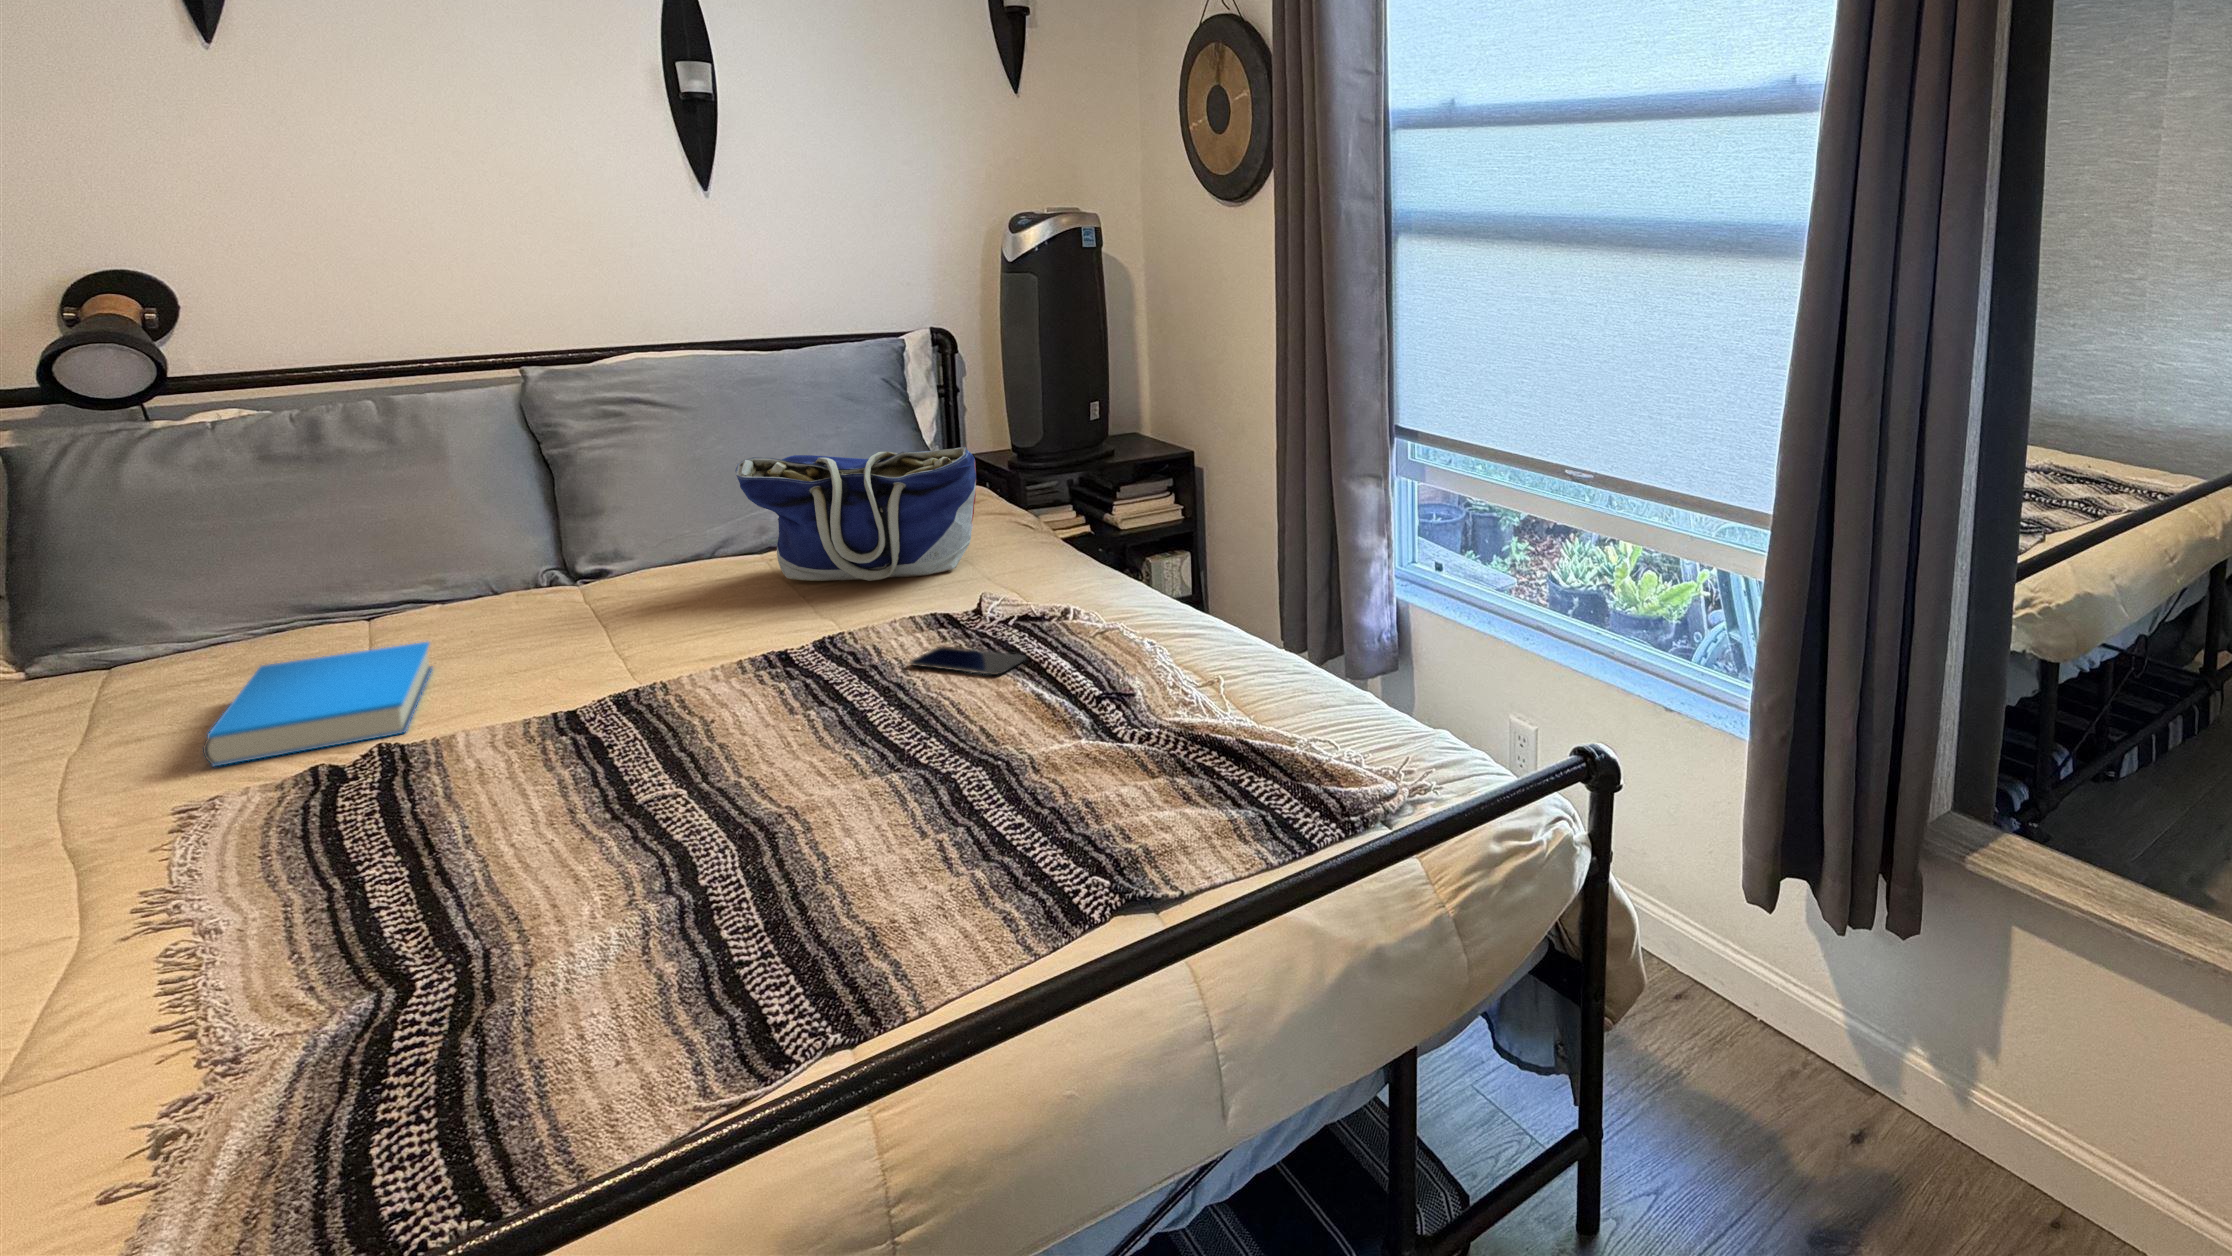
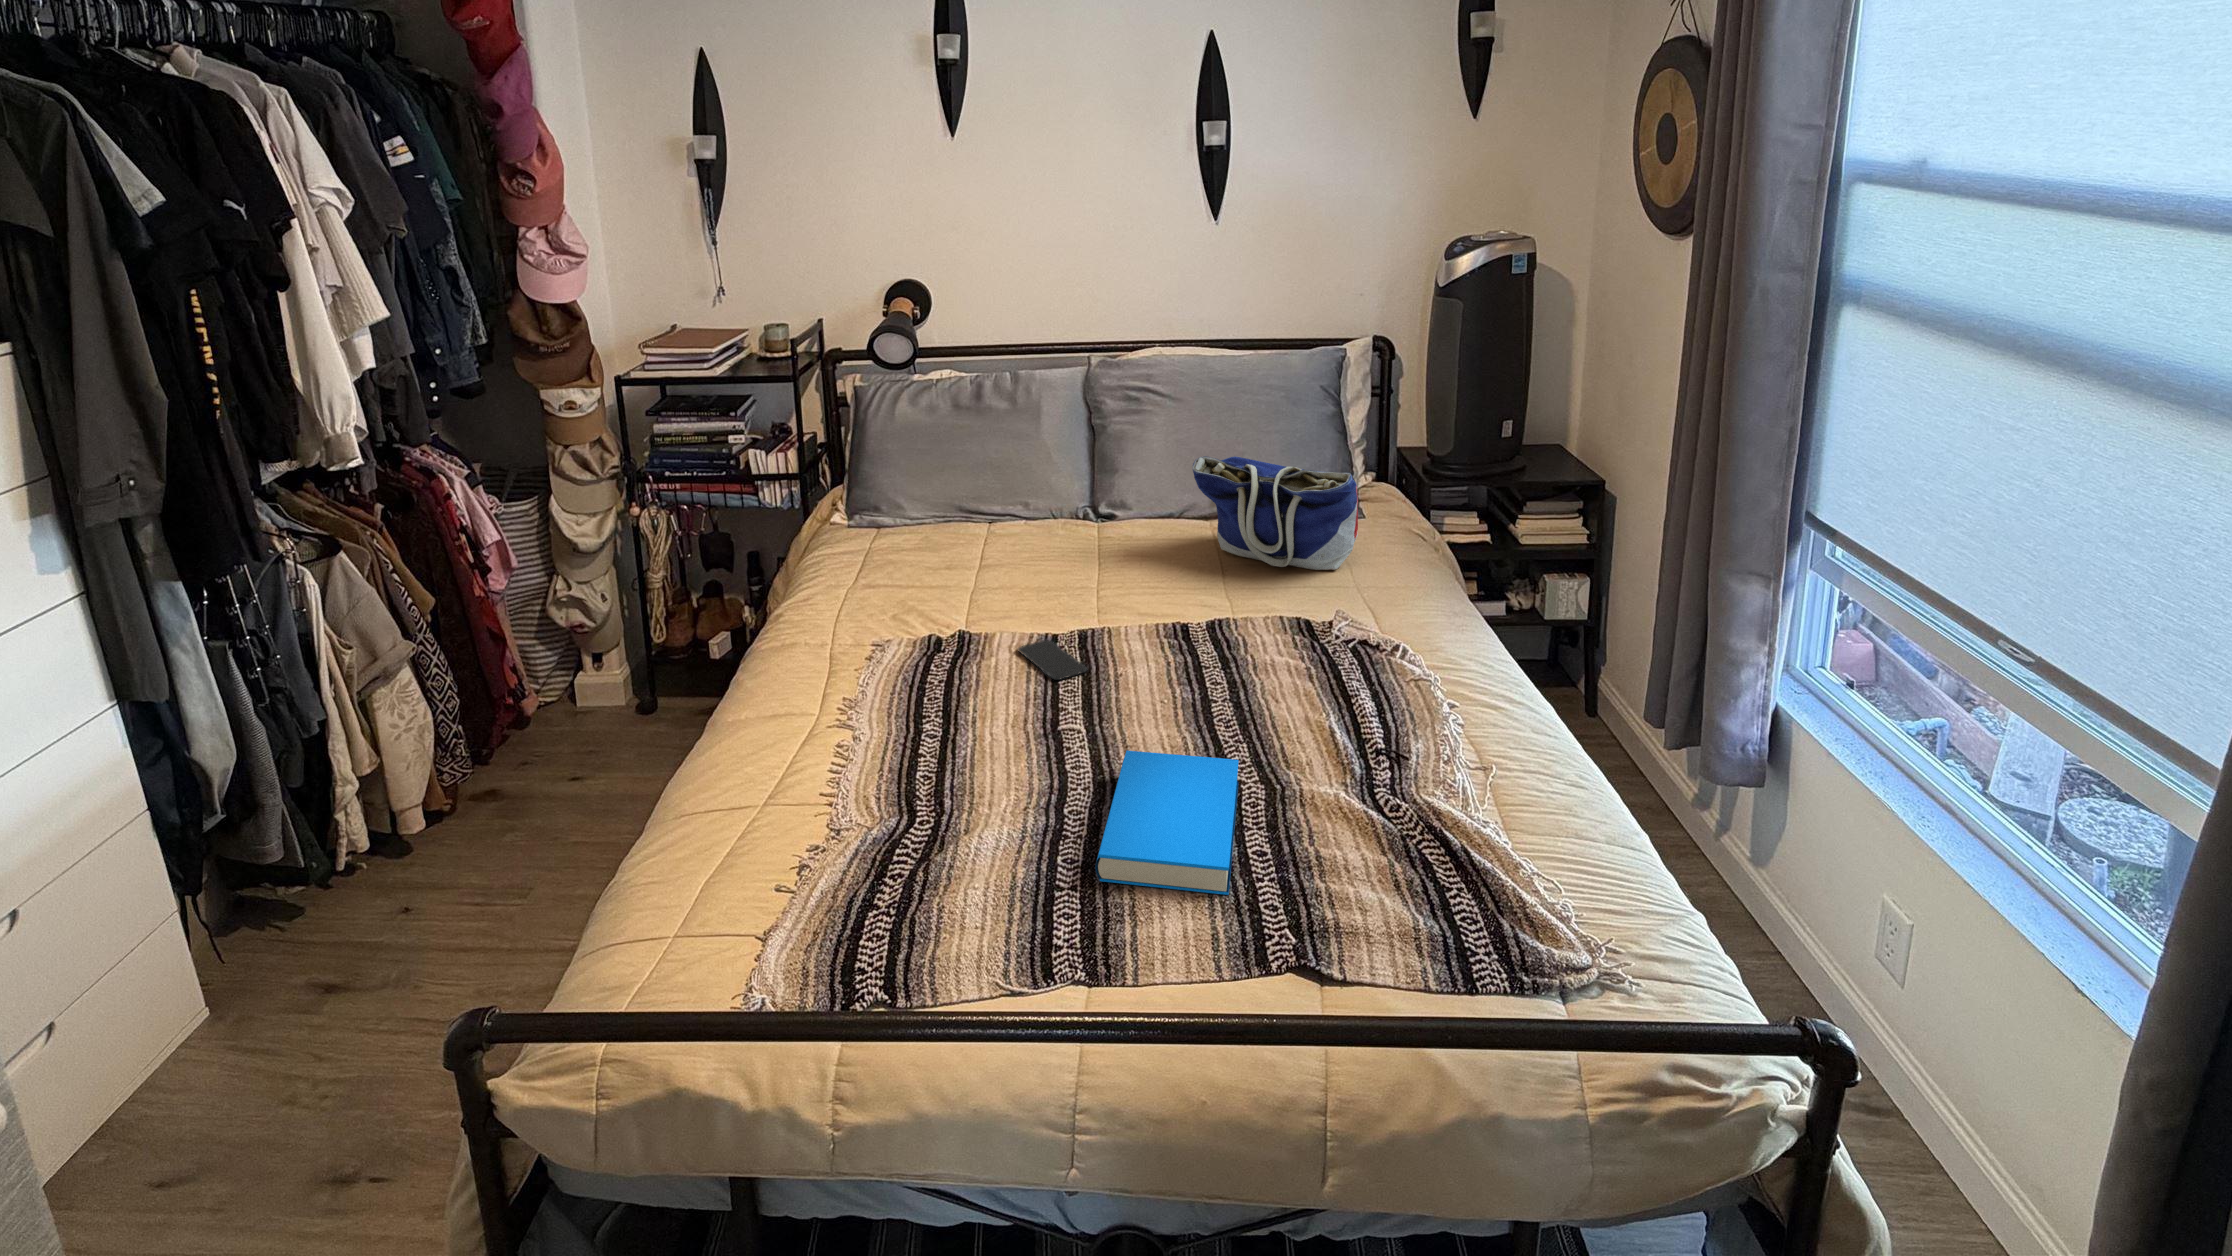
book: present [203,642,432,766] -> present [1095,750,1239,895]
smartphone: present [910,647,1026,675] -> present [1018,640,1087,680]

